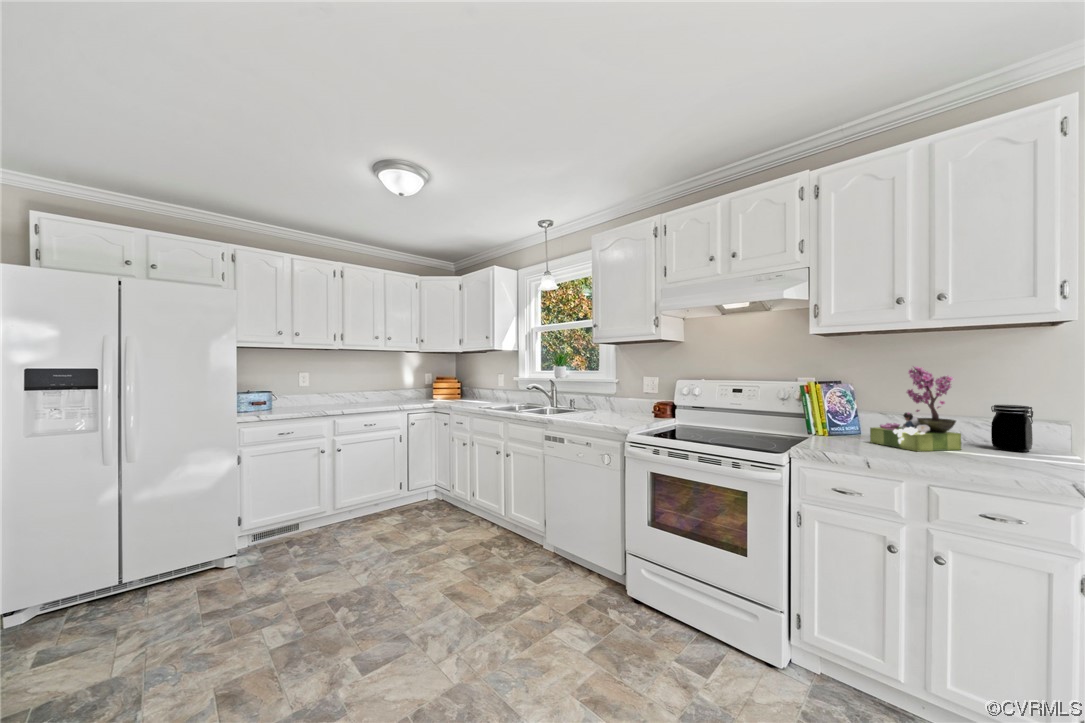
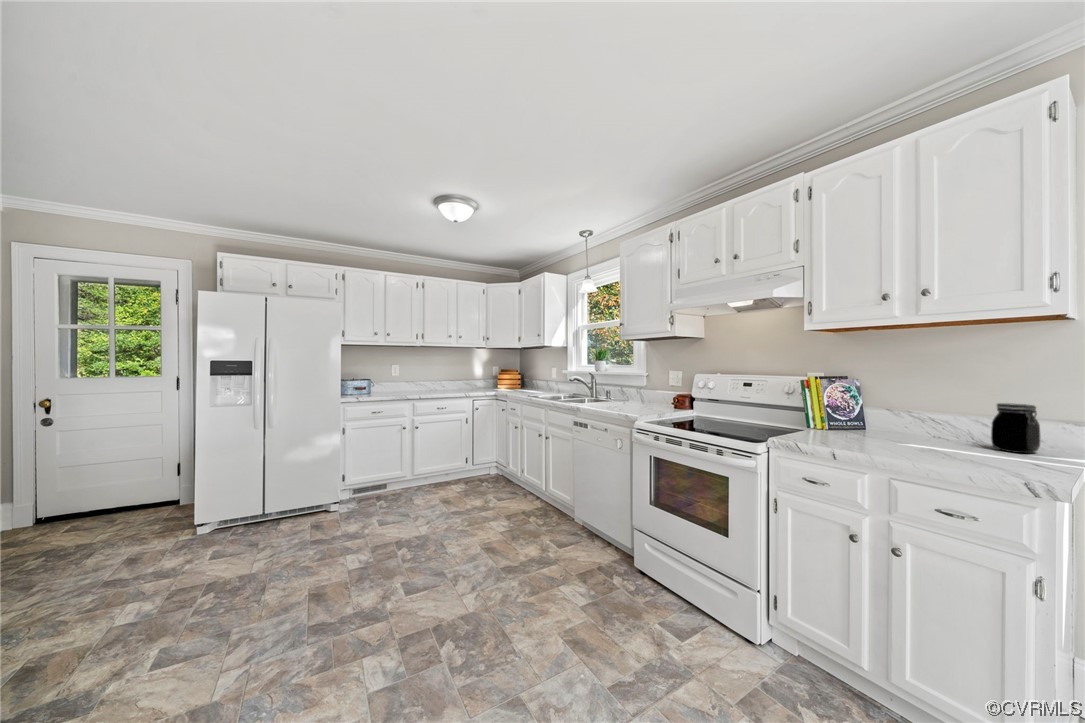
flower arrangement: present [870,366,961,452] -> none [860,361,952,448]

